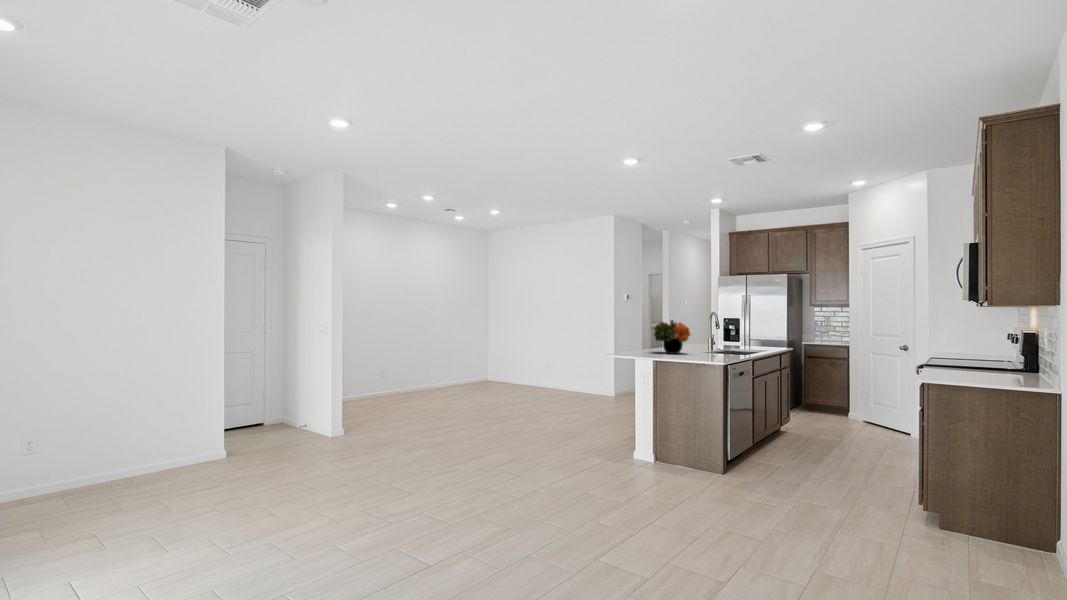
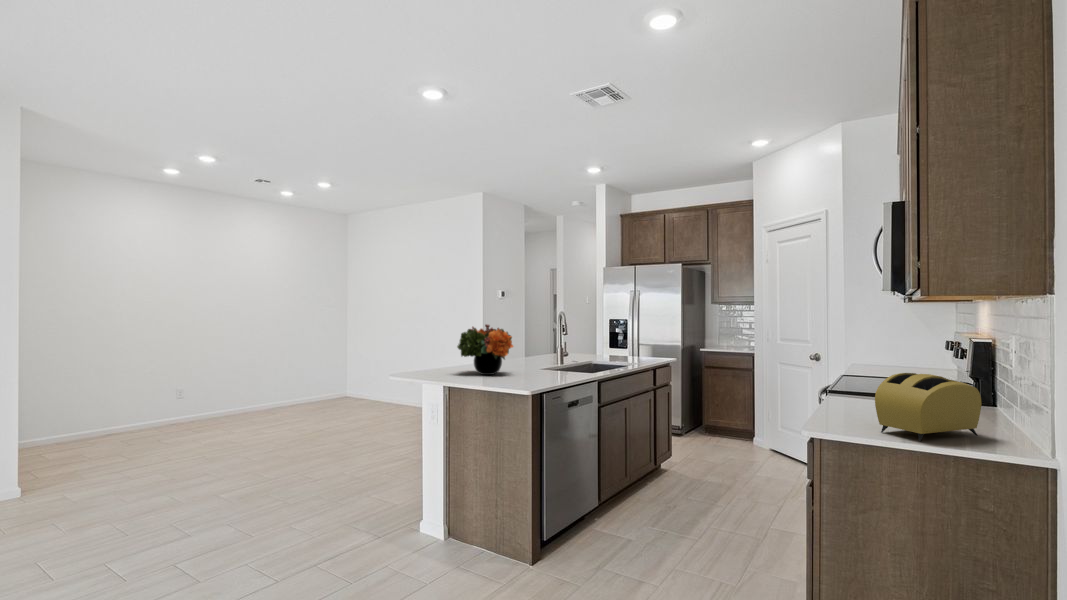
toaster: none [960,348,1024,384] -> present [875,373,982,441]

